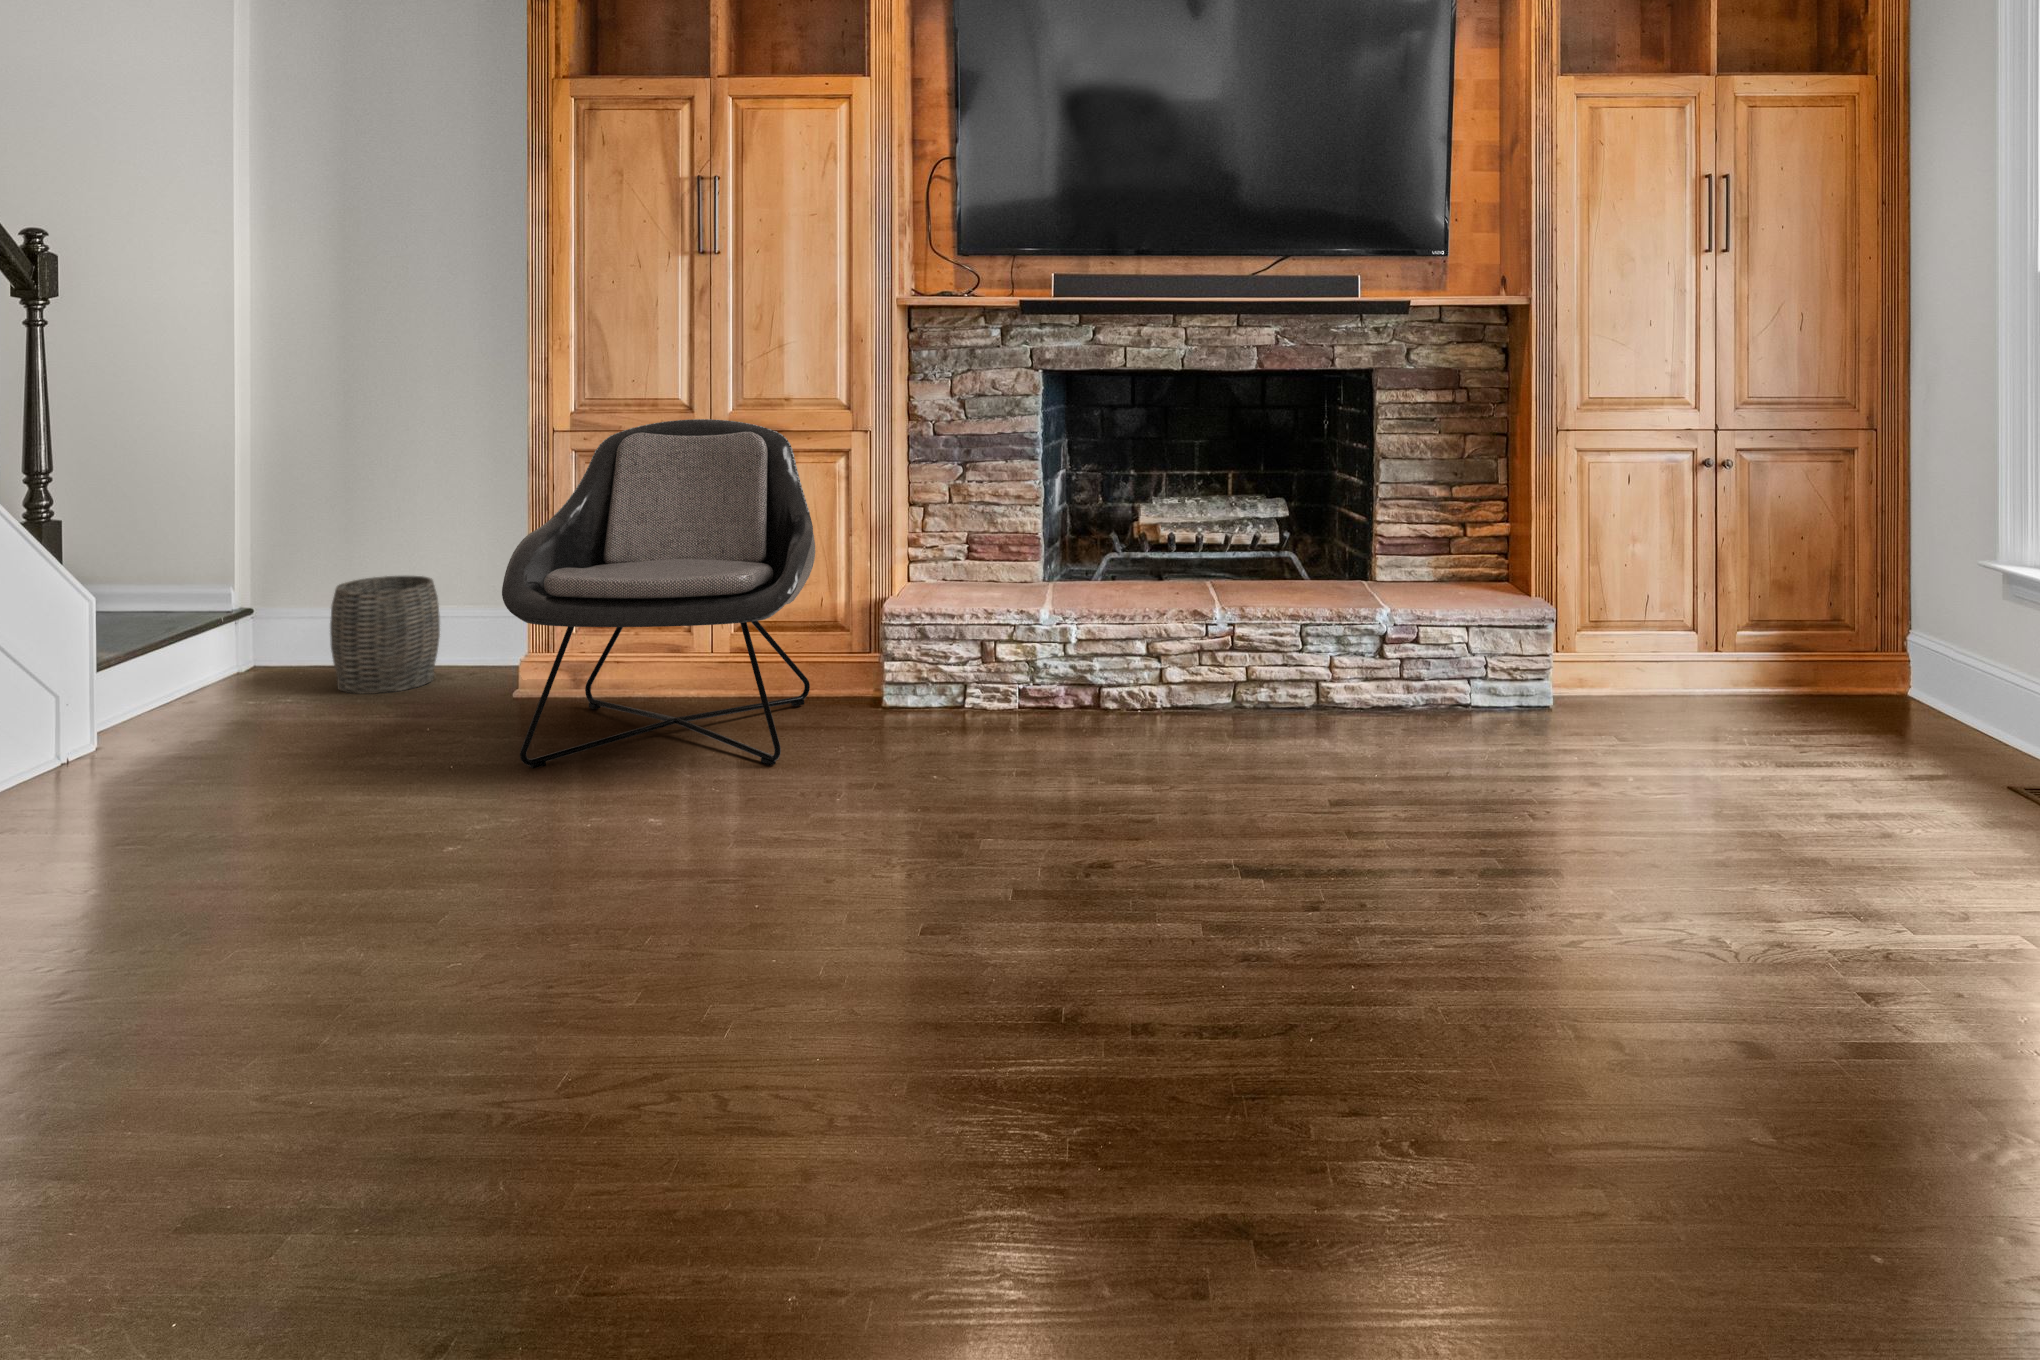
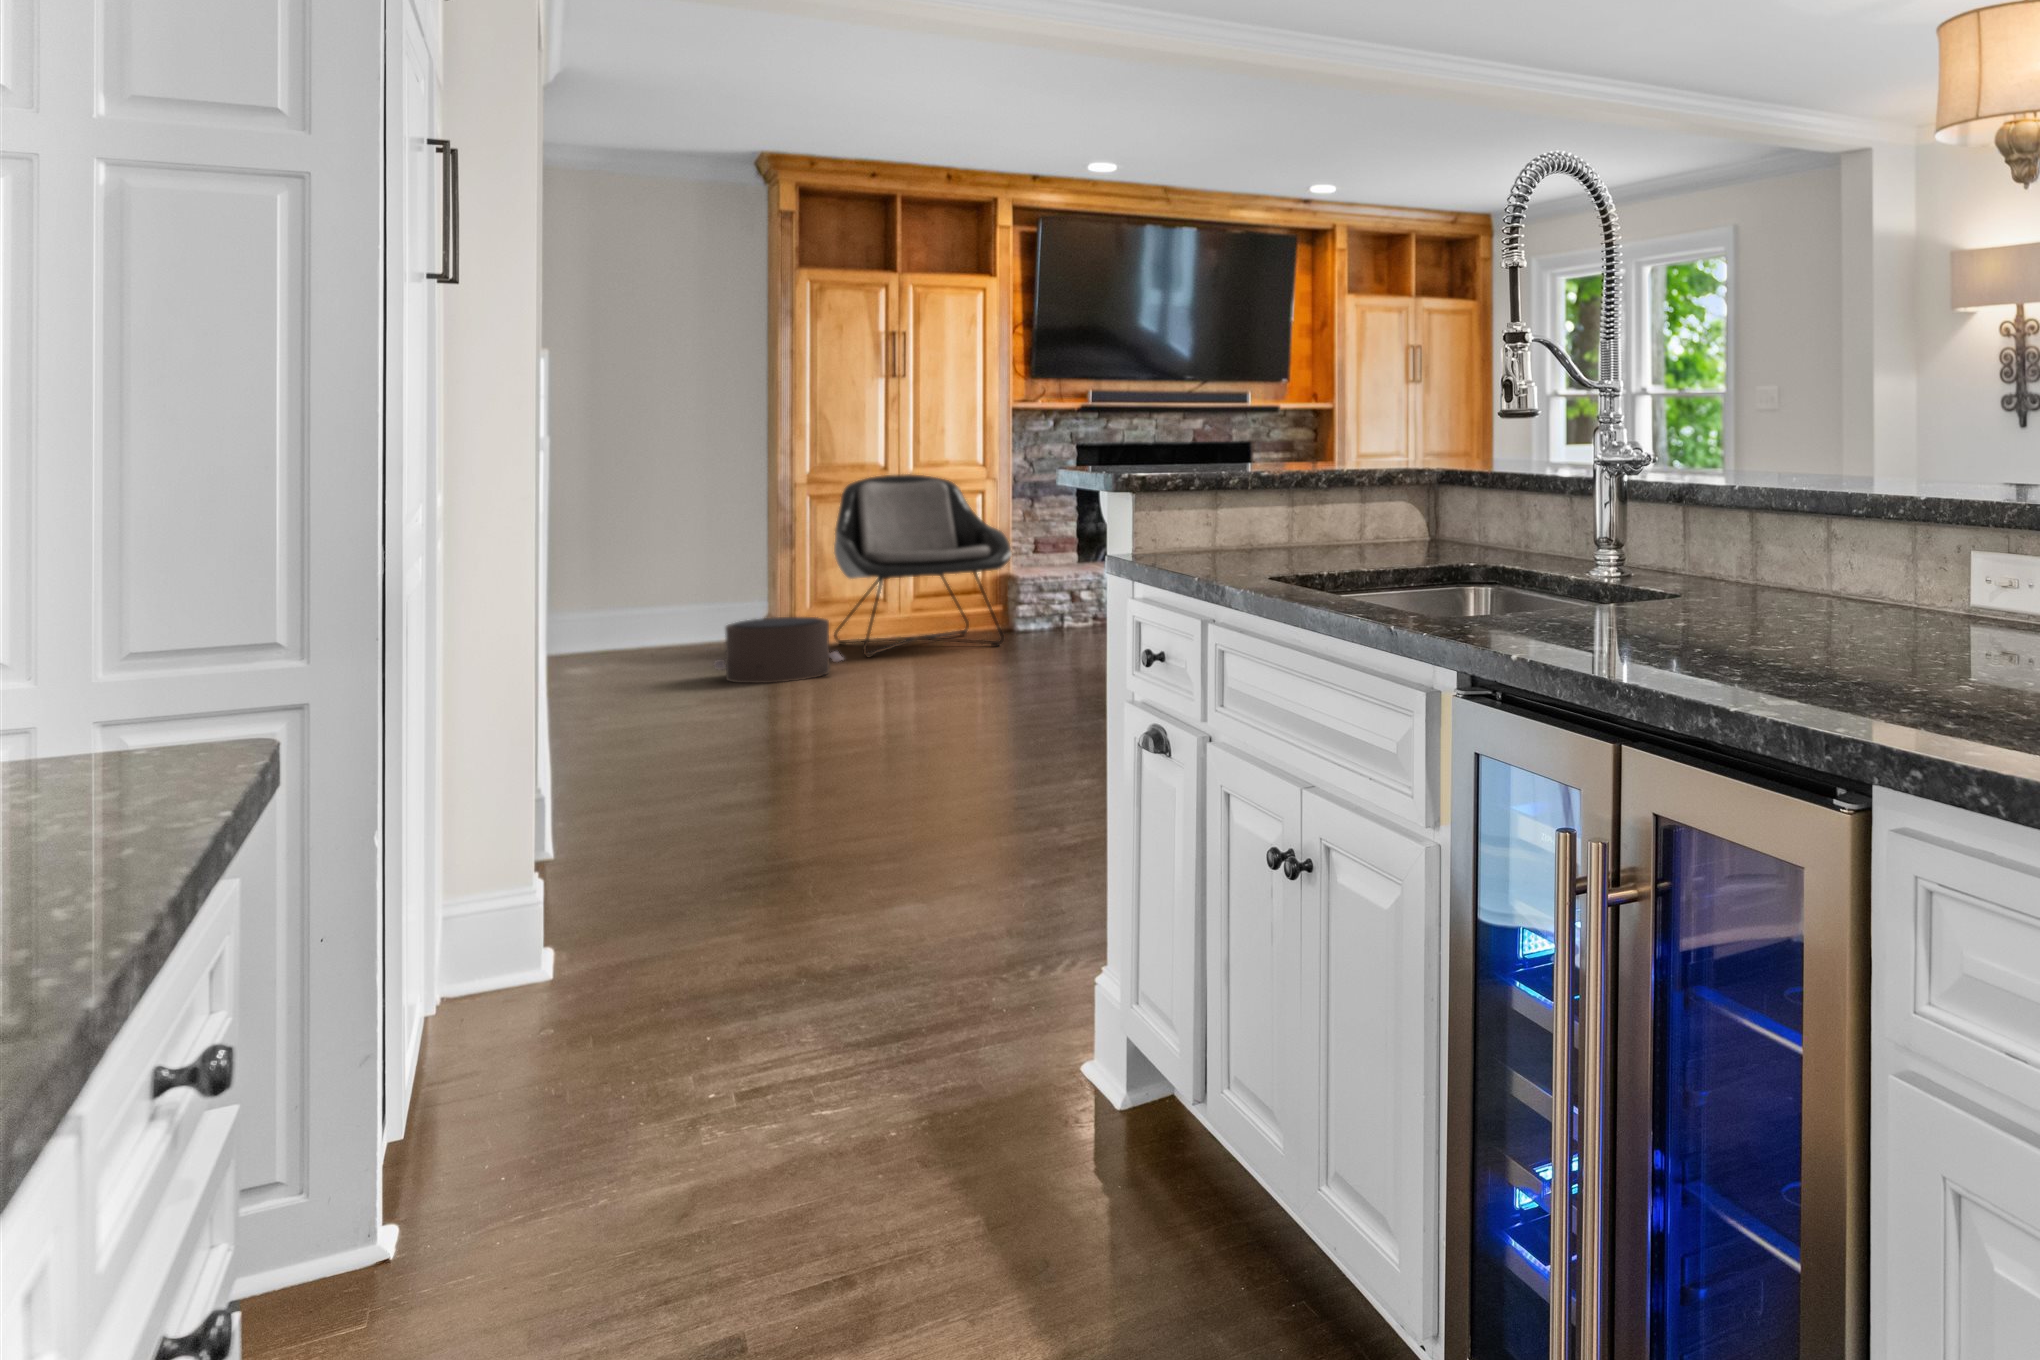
woven basket: present [330,576,440,694] -> none [625,585,698,656]
pouf: none [119,697,394,855] -> present [714,617,843,683]

